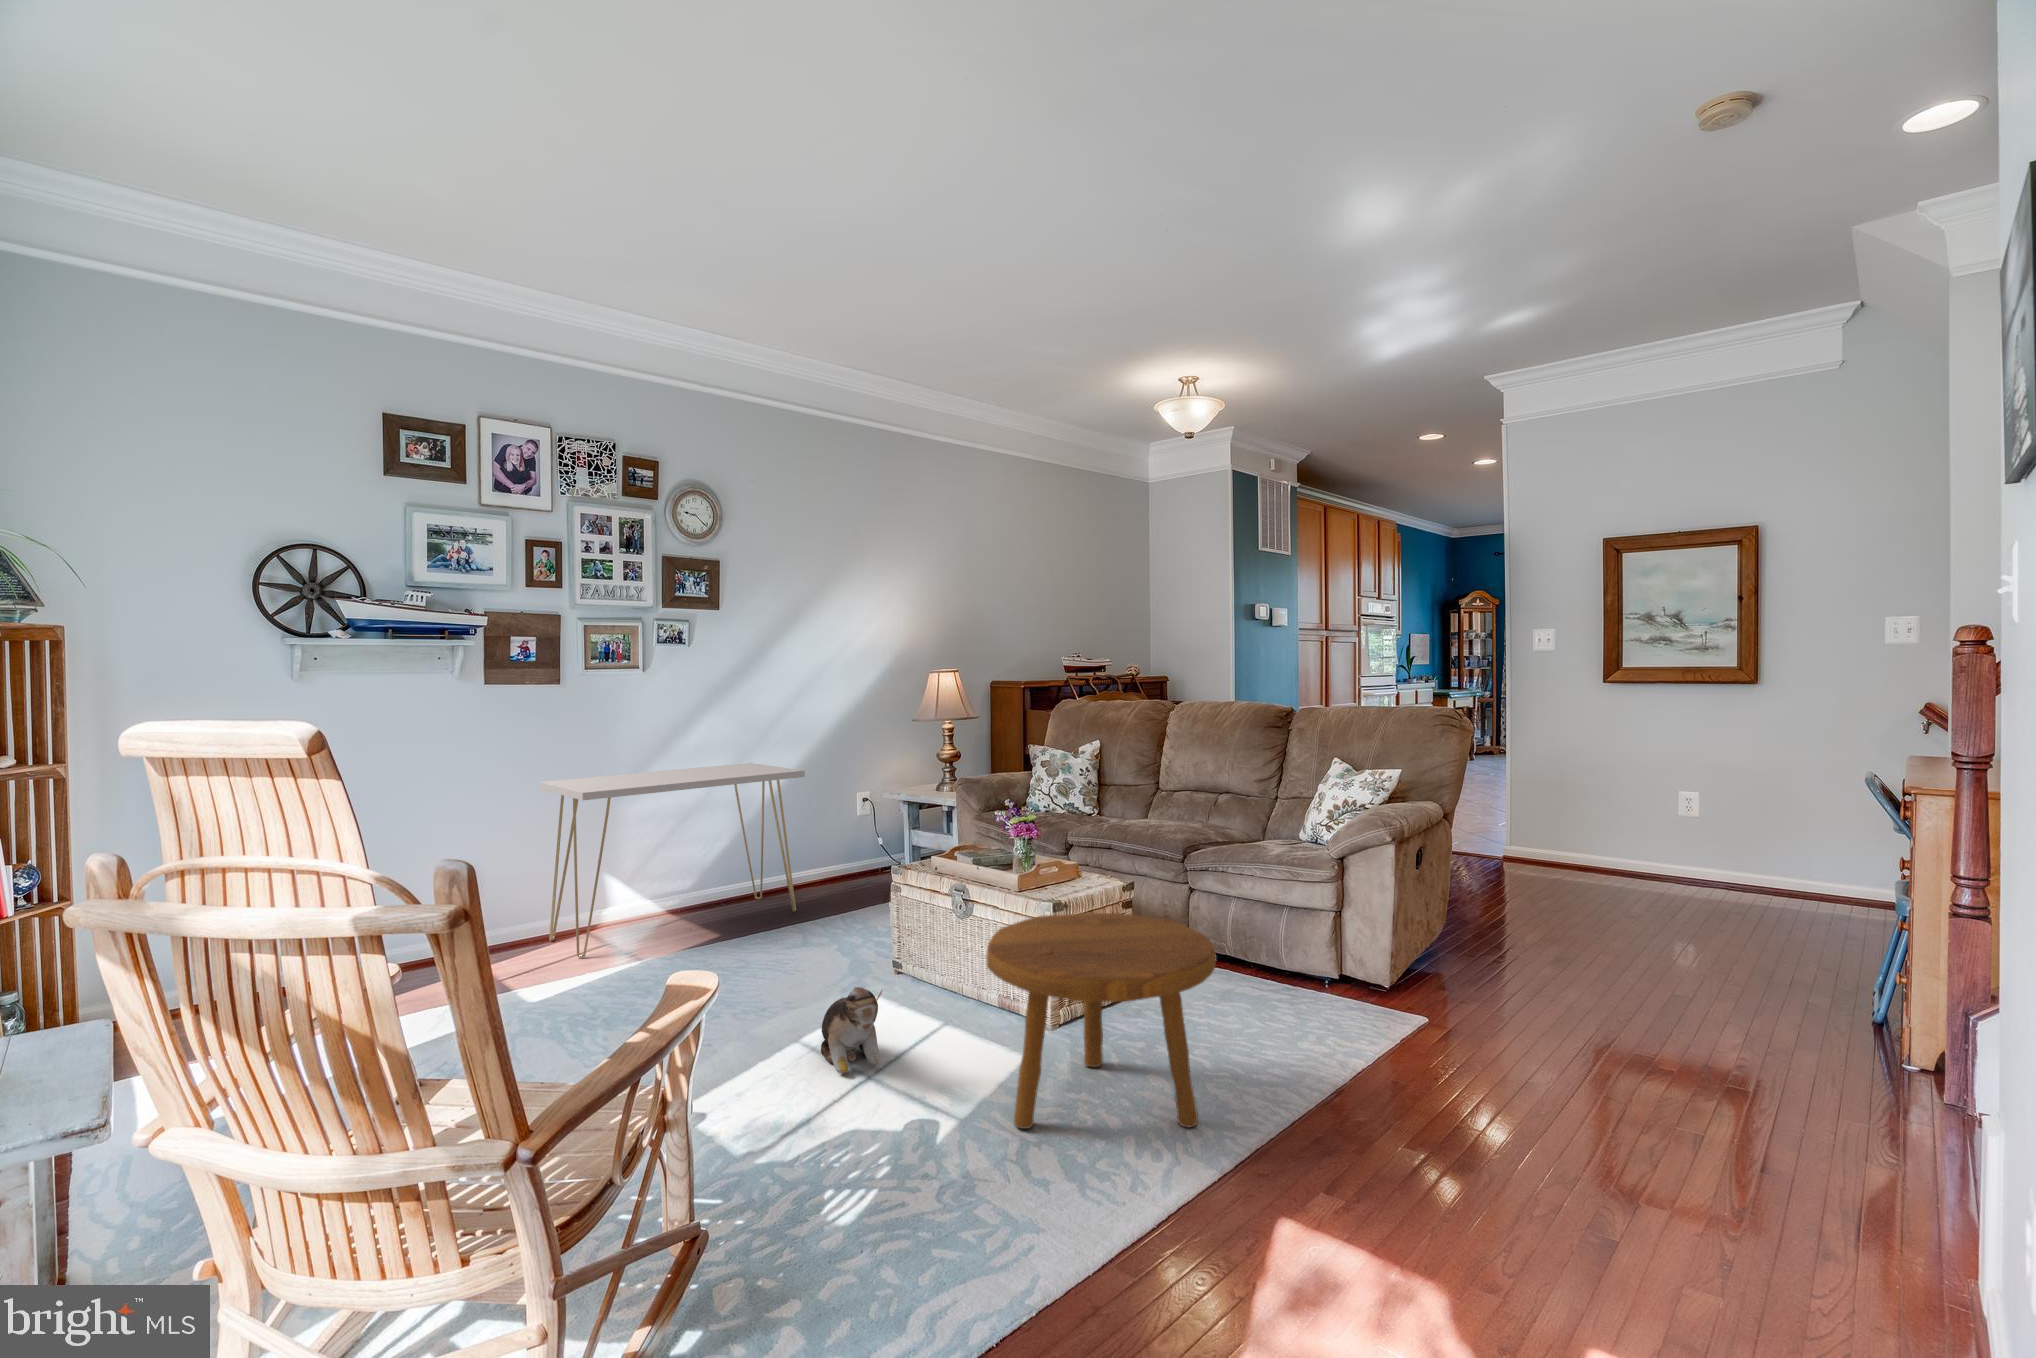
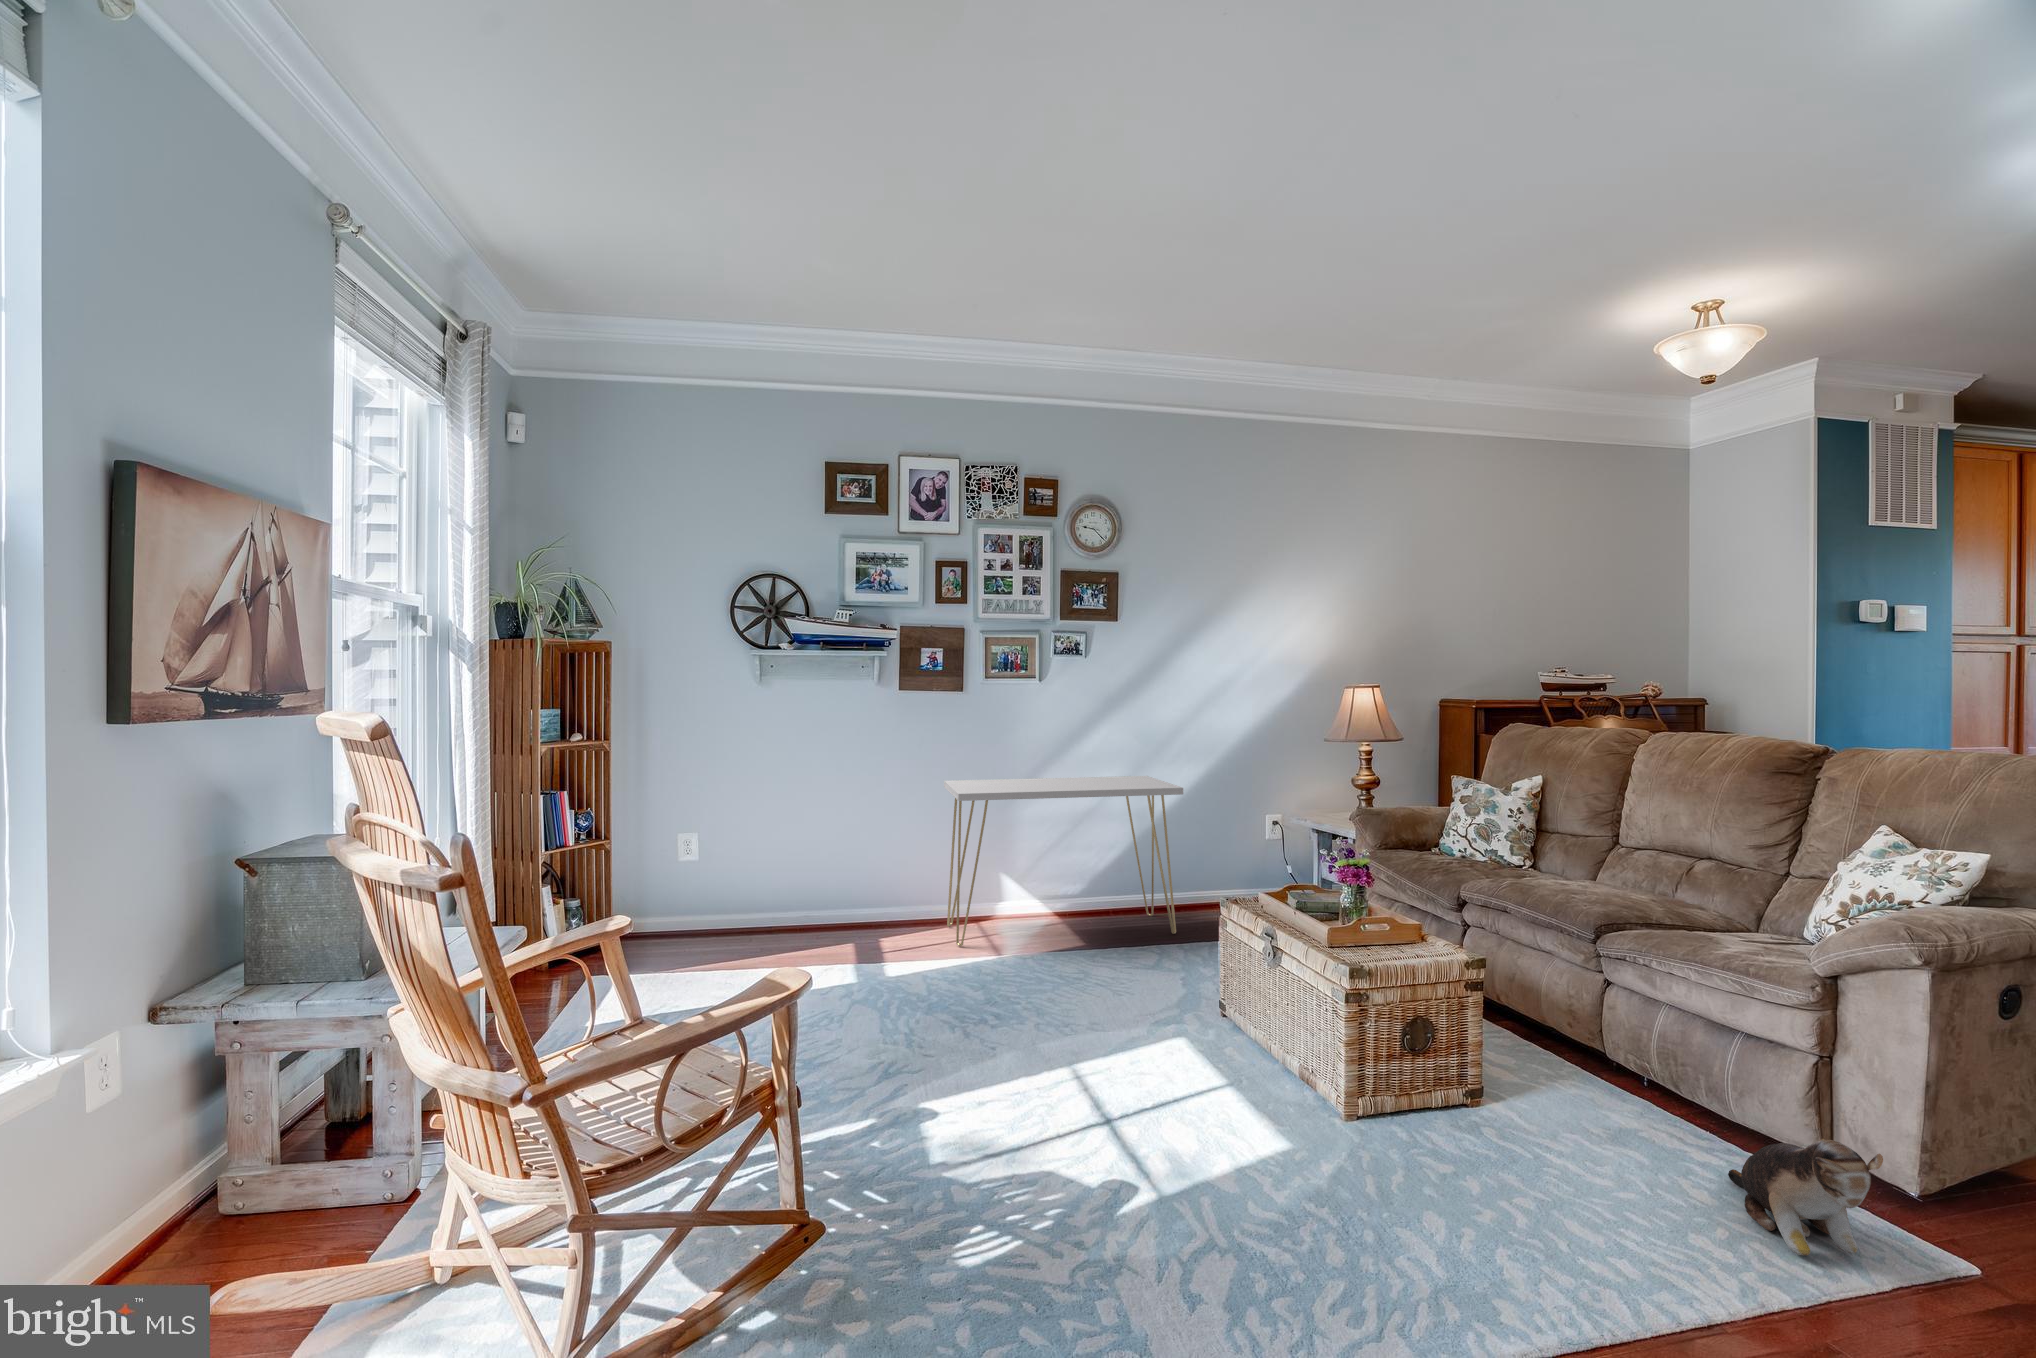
footstool: present [987,913,1216,1129] -> none [1197,980,1487,1284]
plush toy: present [821,987,882,1074] -> present [1728,1138,1883,1256]

